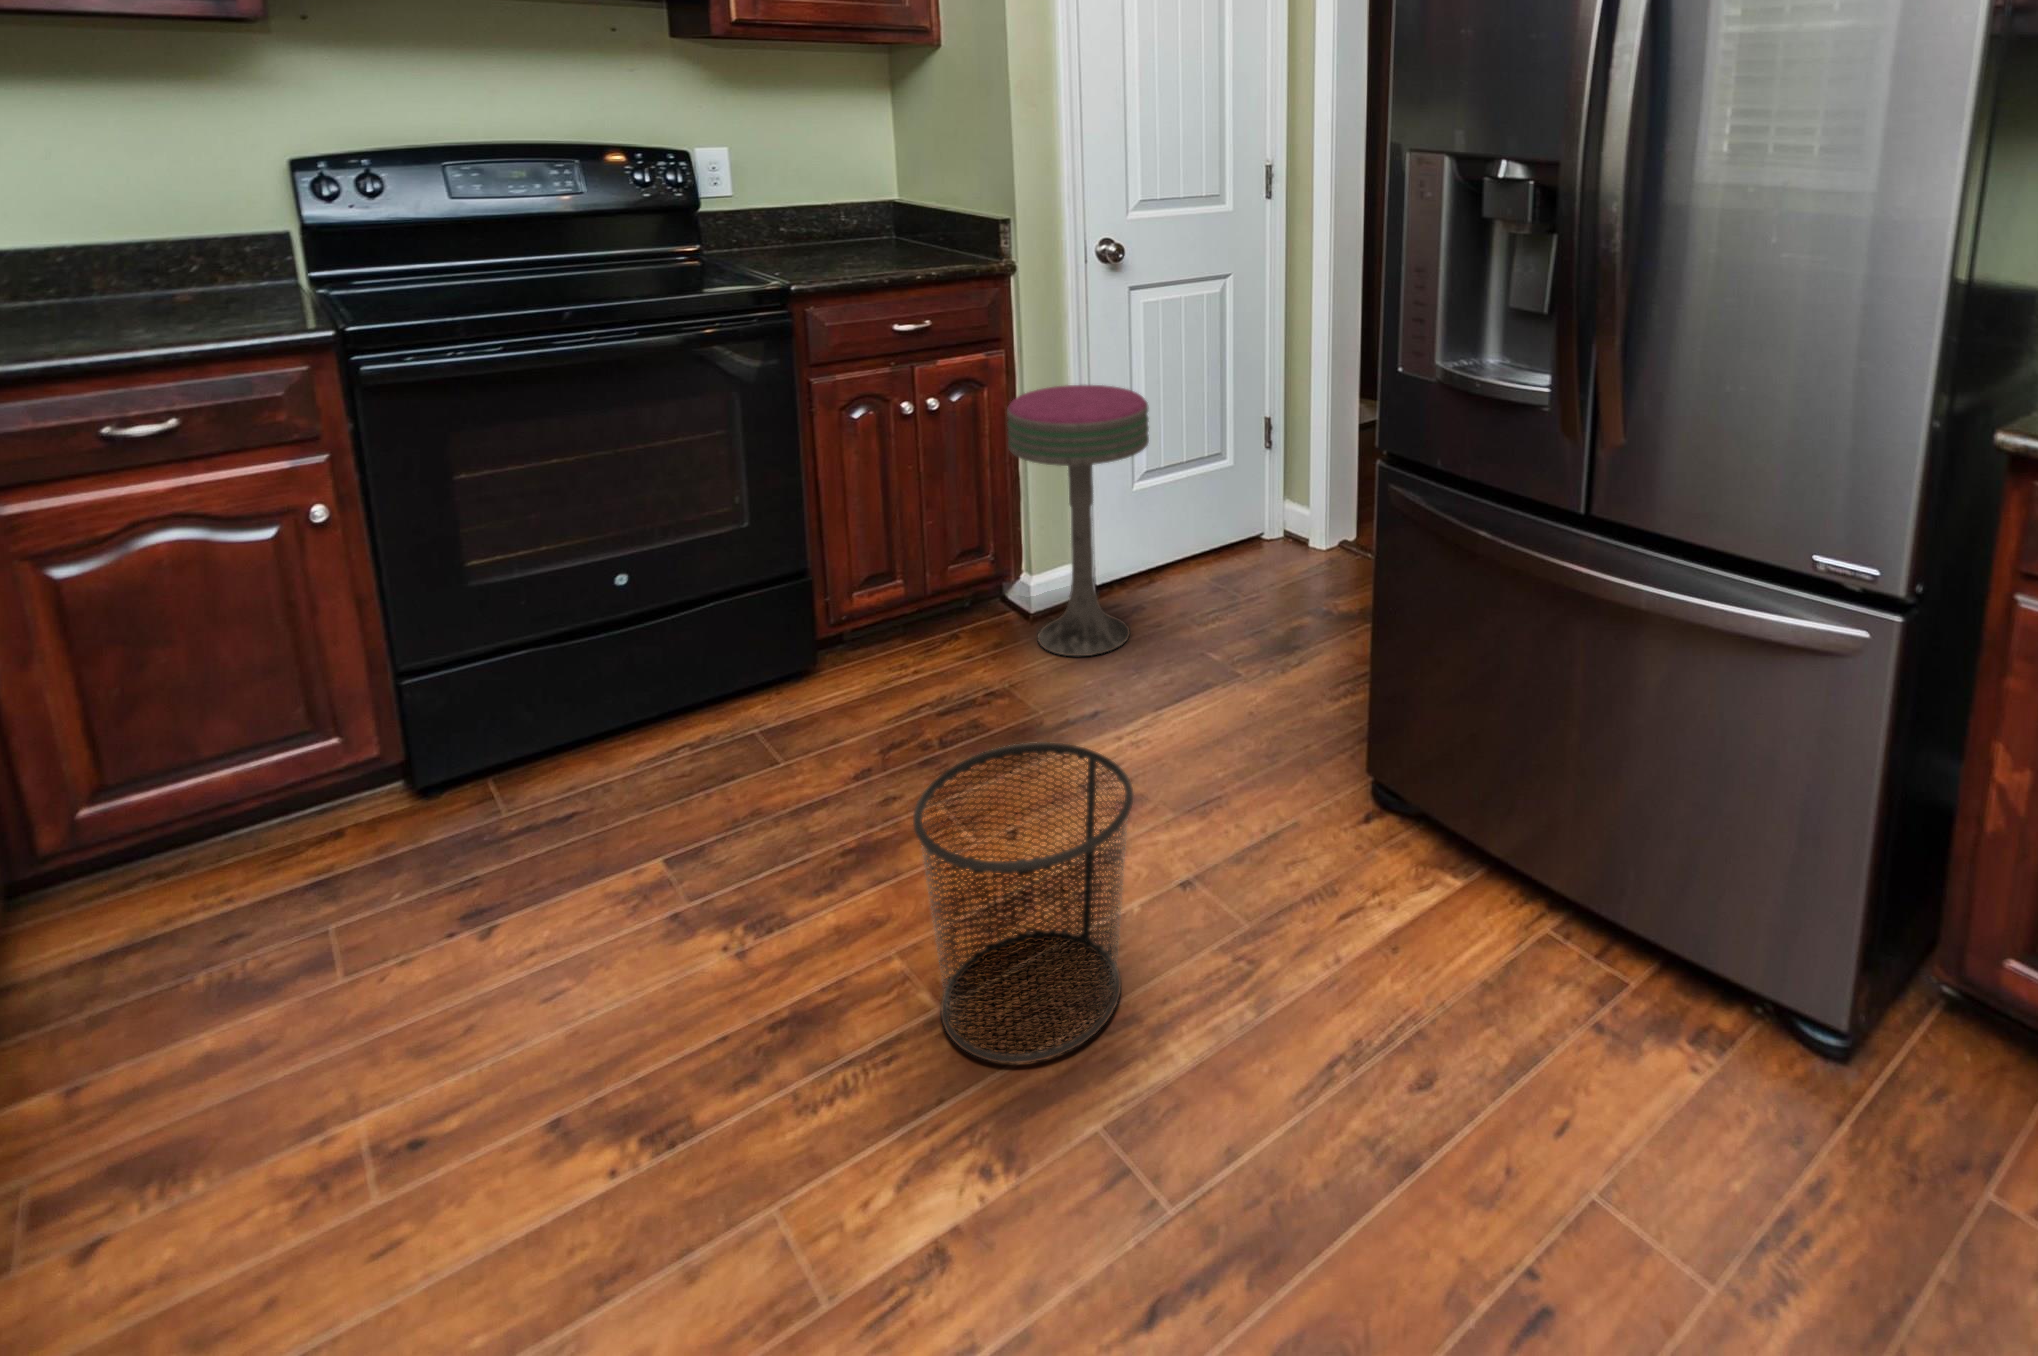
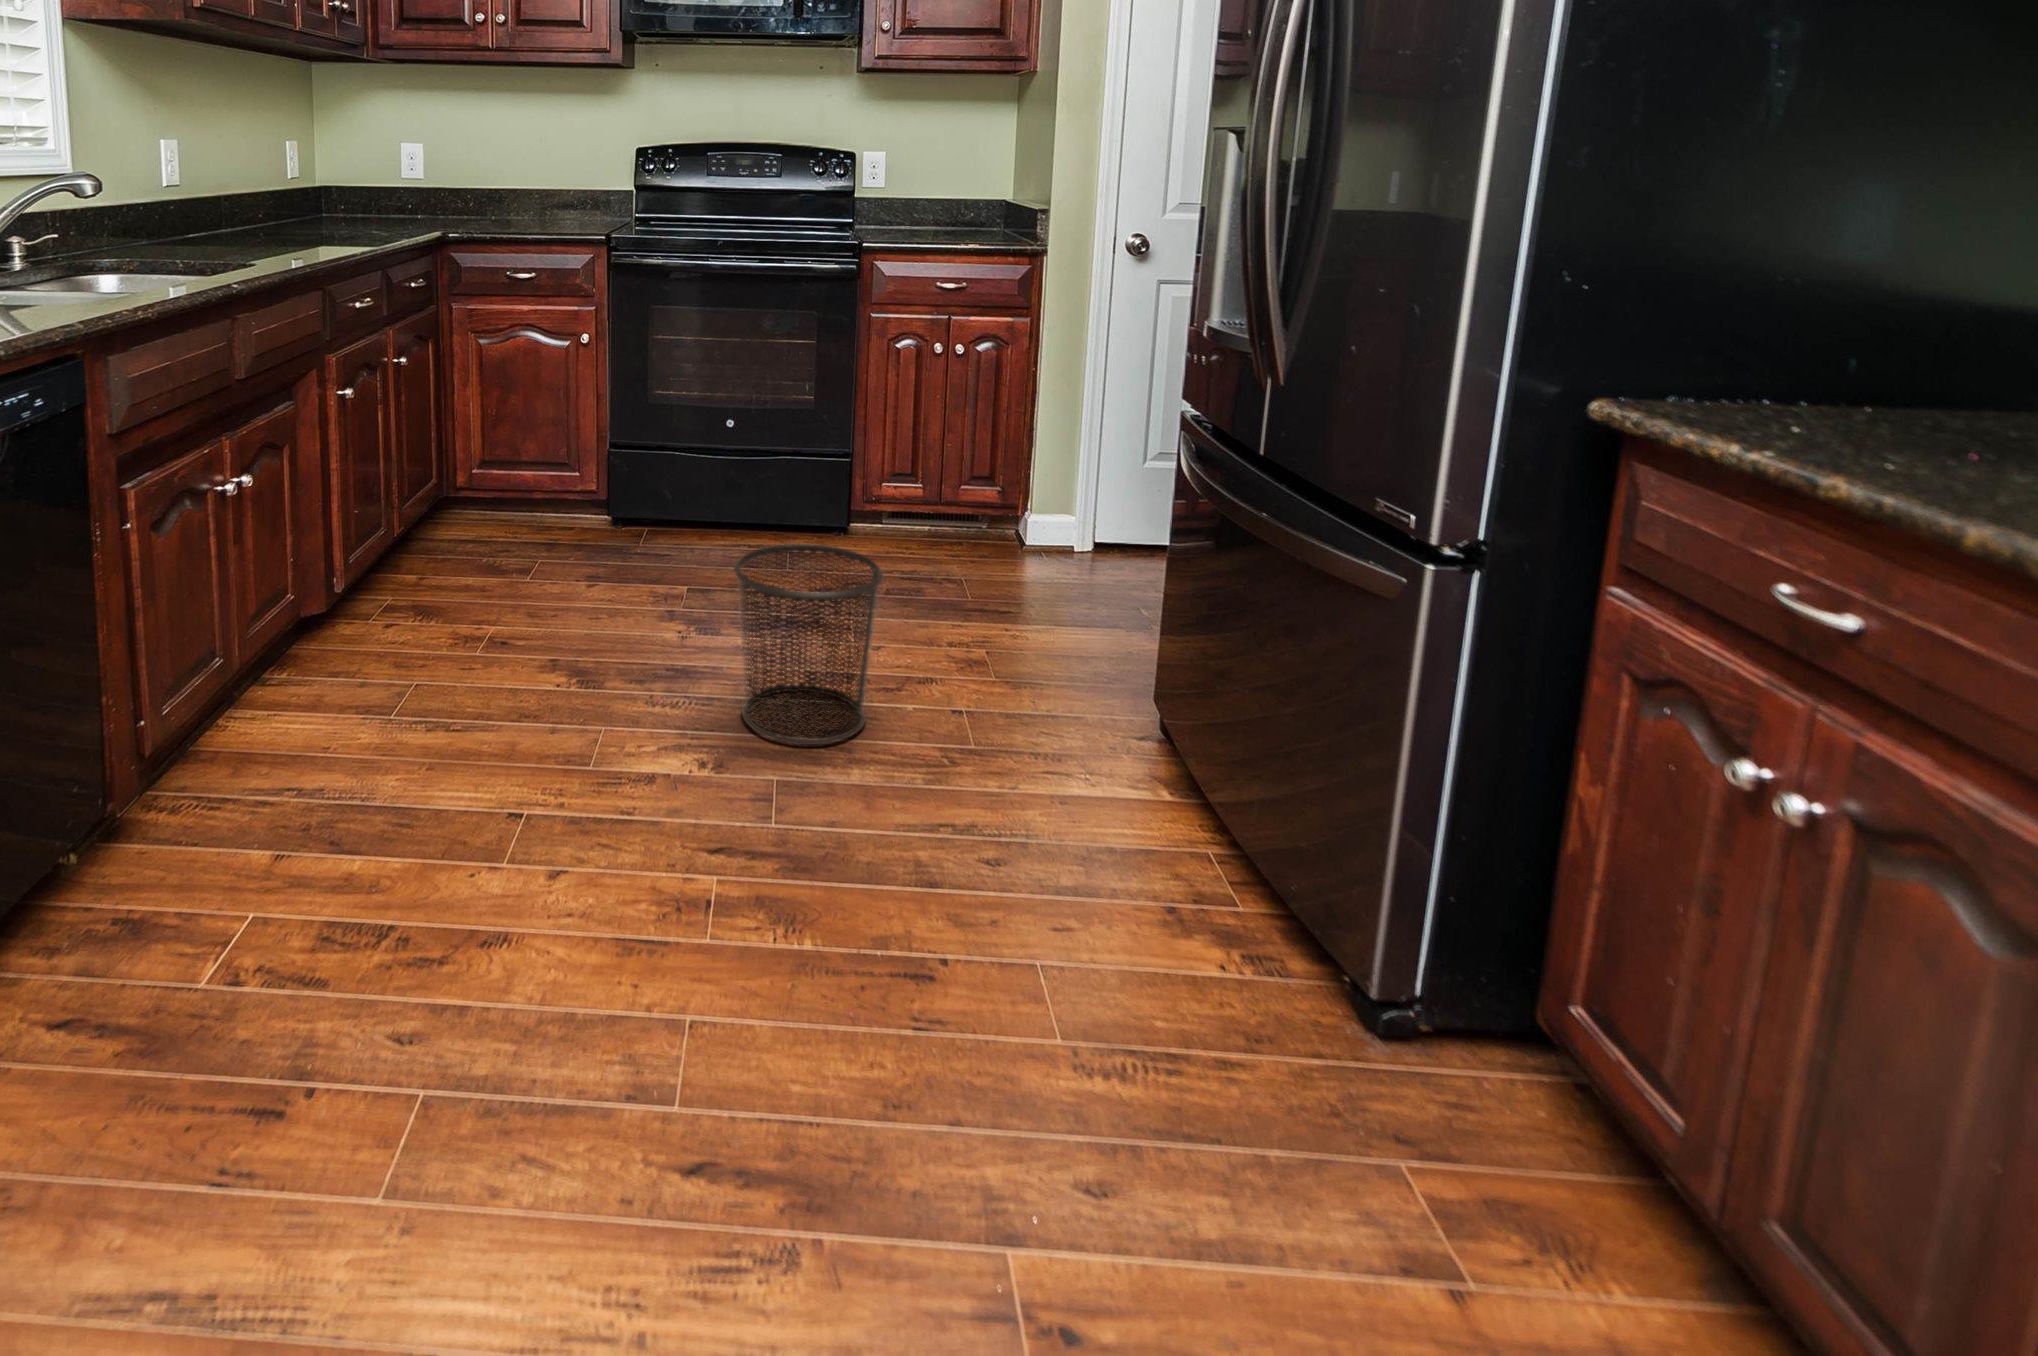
bar stool: present [1007,385,1149,656] -> none [1005,356,1130,586]

